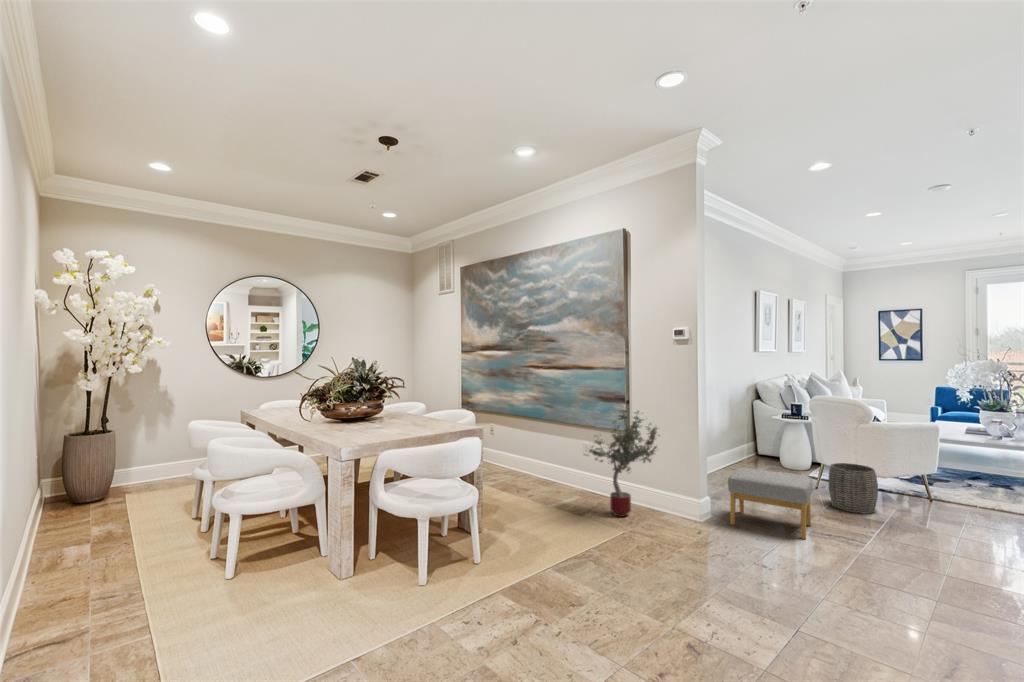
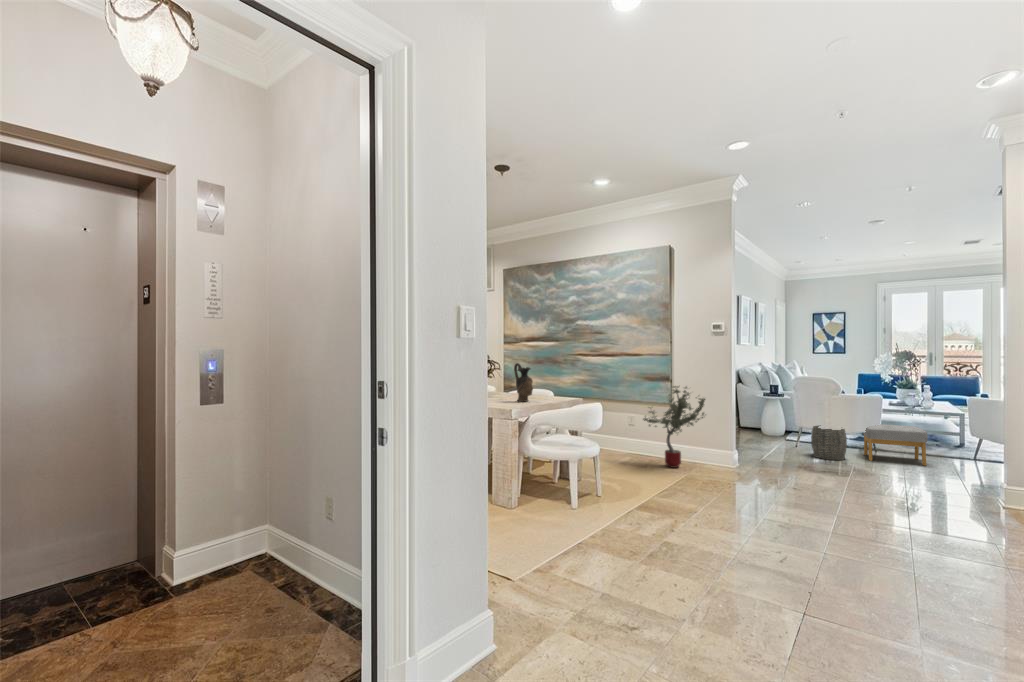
ceramic pitcher: none [371,384,393,435] -> present [514,363,533,402]
footstool: present [728,468,813,539] -> present [863,424,928,466]

